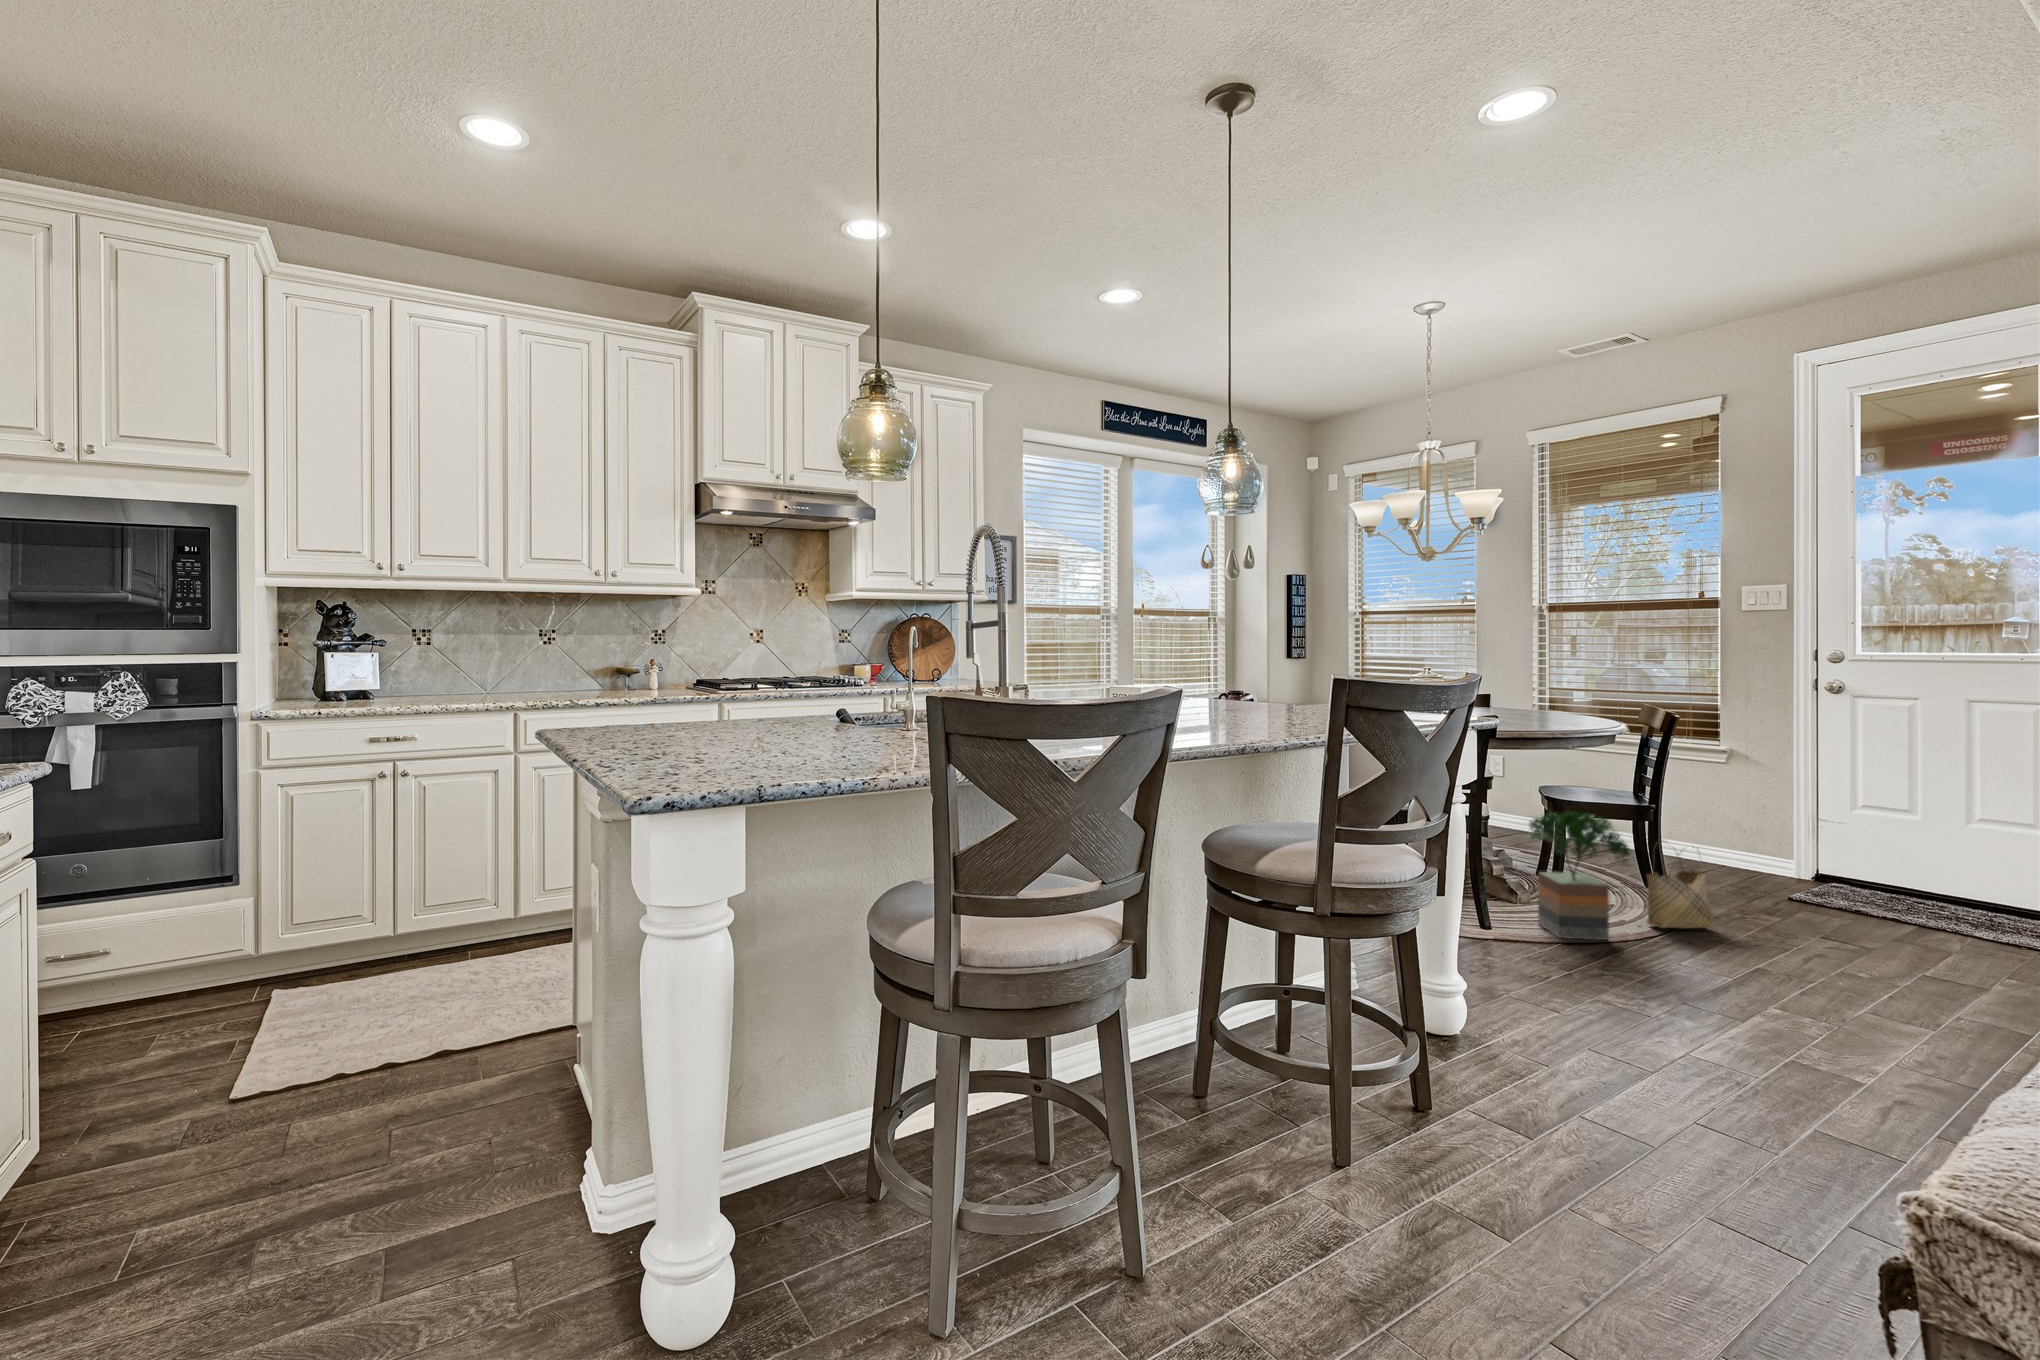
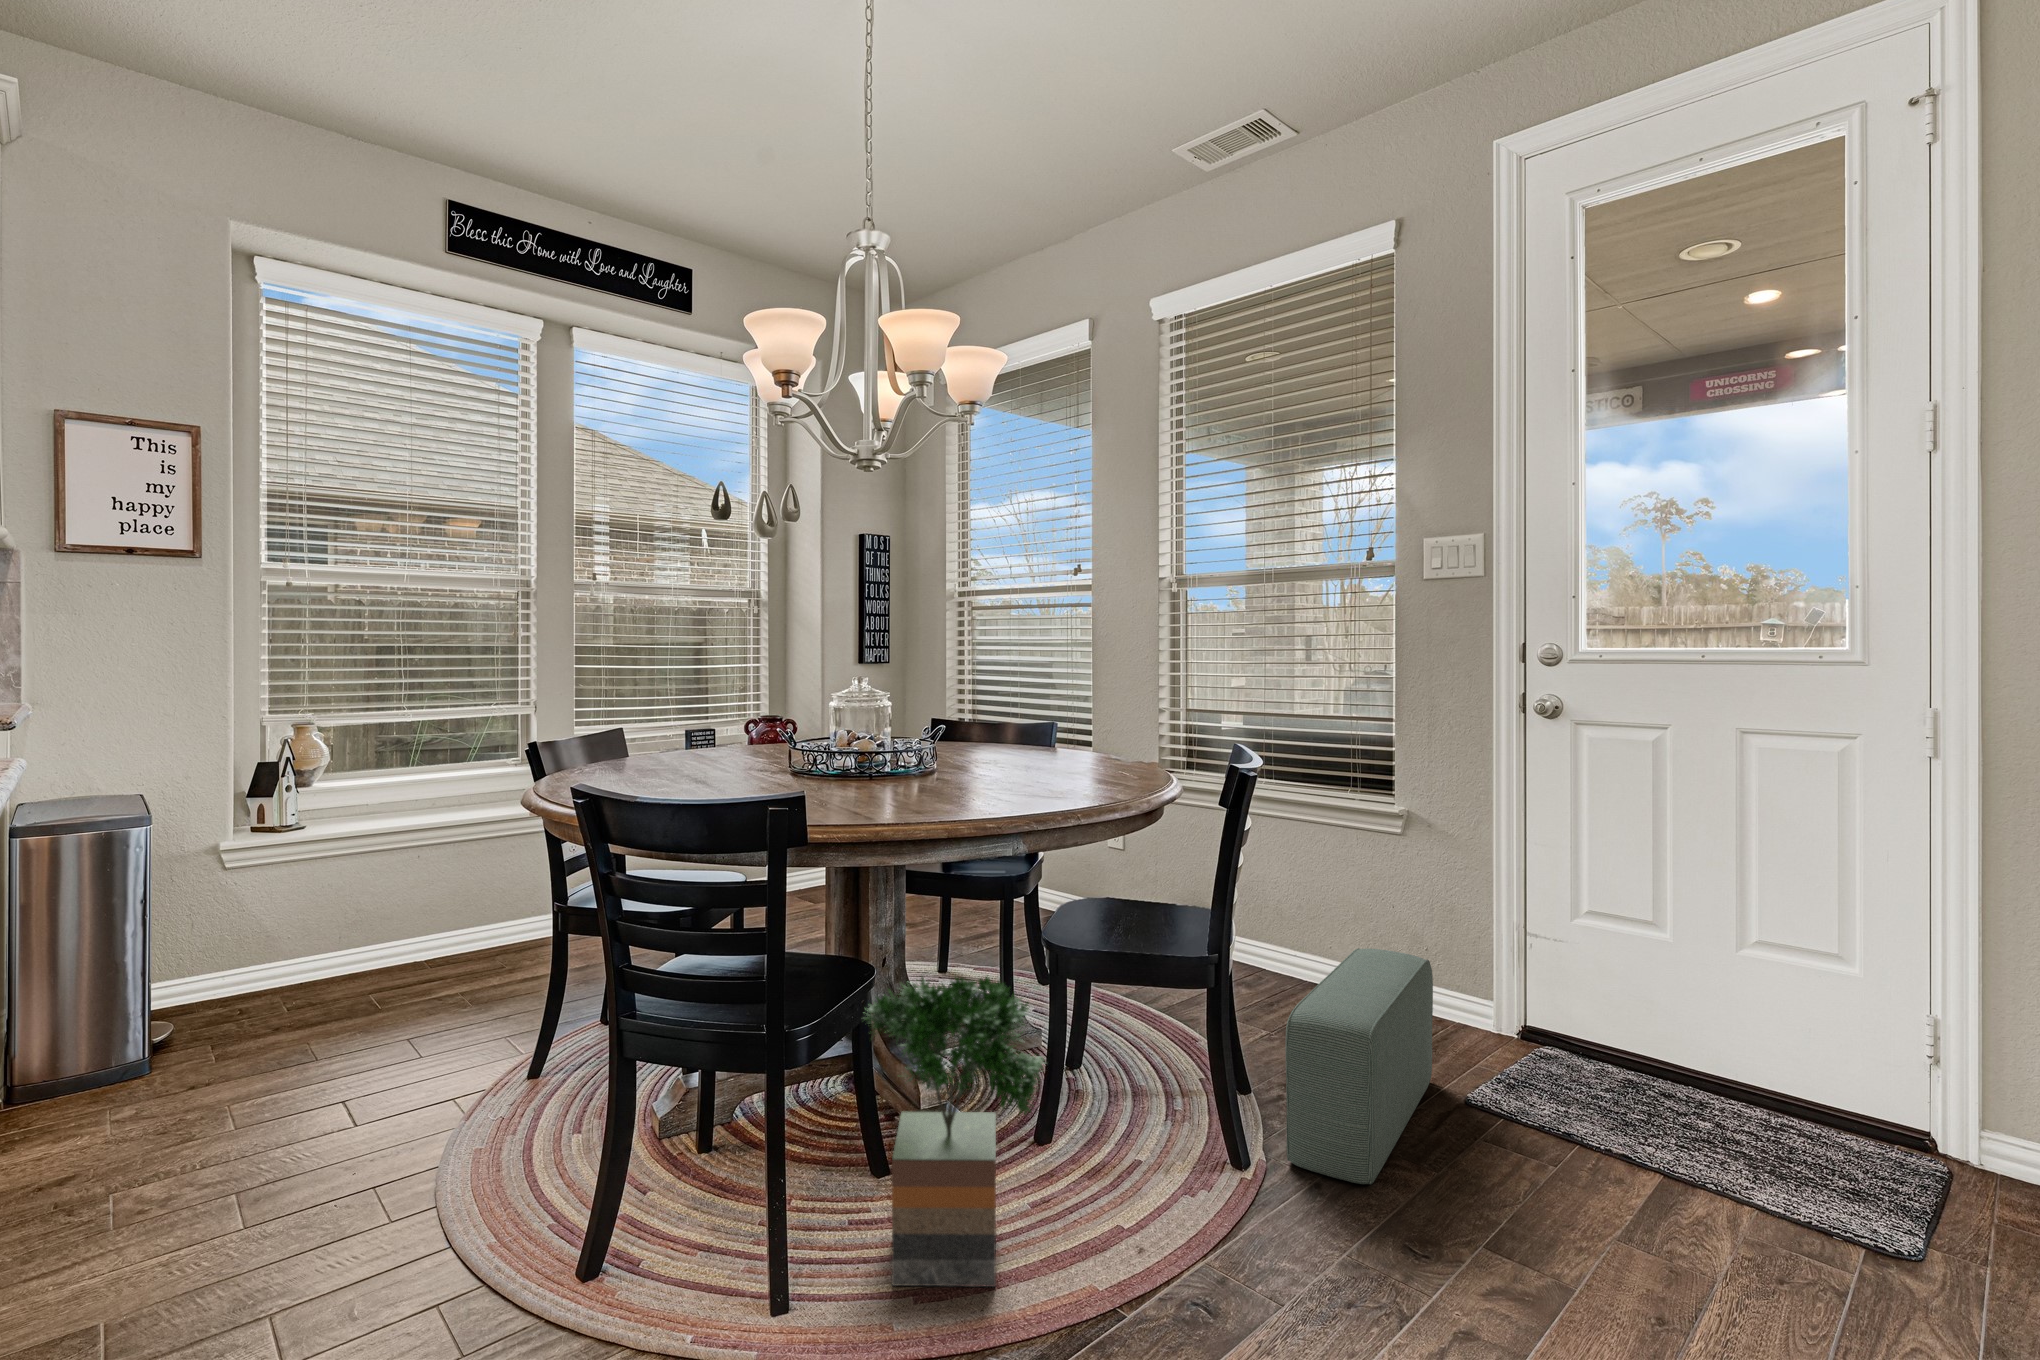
pouf: none [1711,819,1775,921] -> present [1285,948,1433,1184]
woven basket: present [1647,842,1713,929] -> none [1120,1027,1247,1233]

